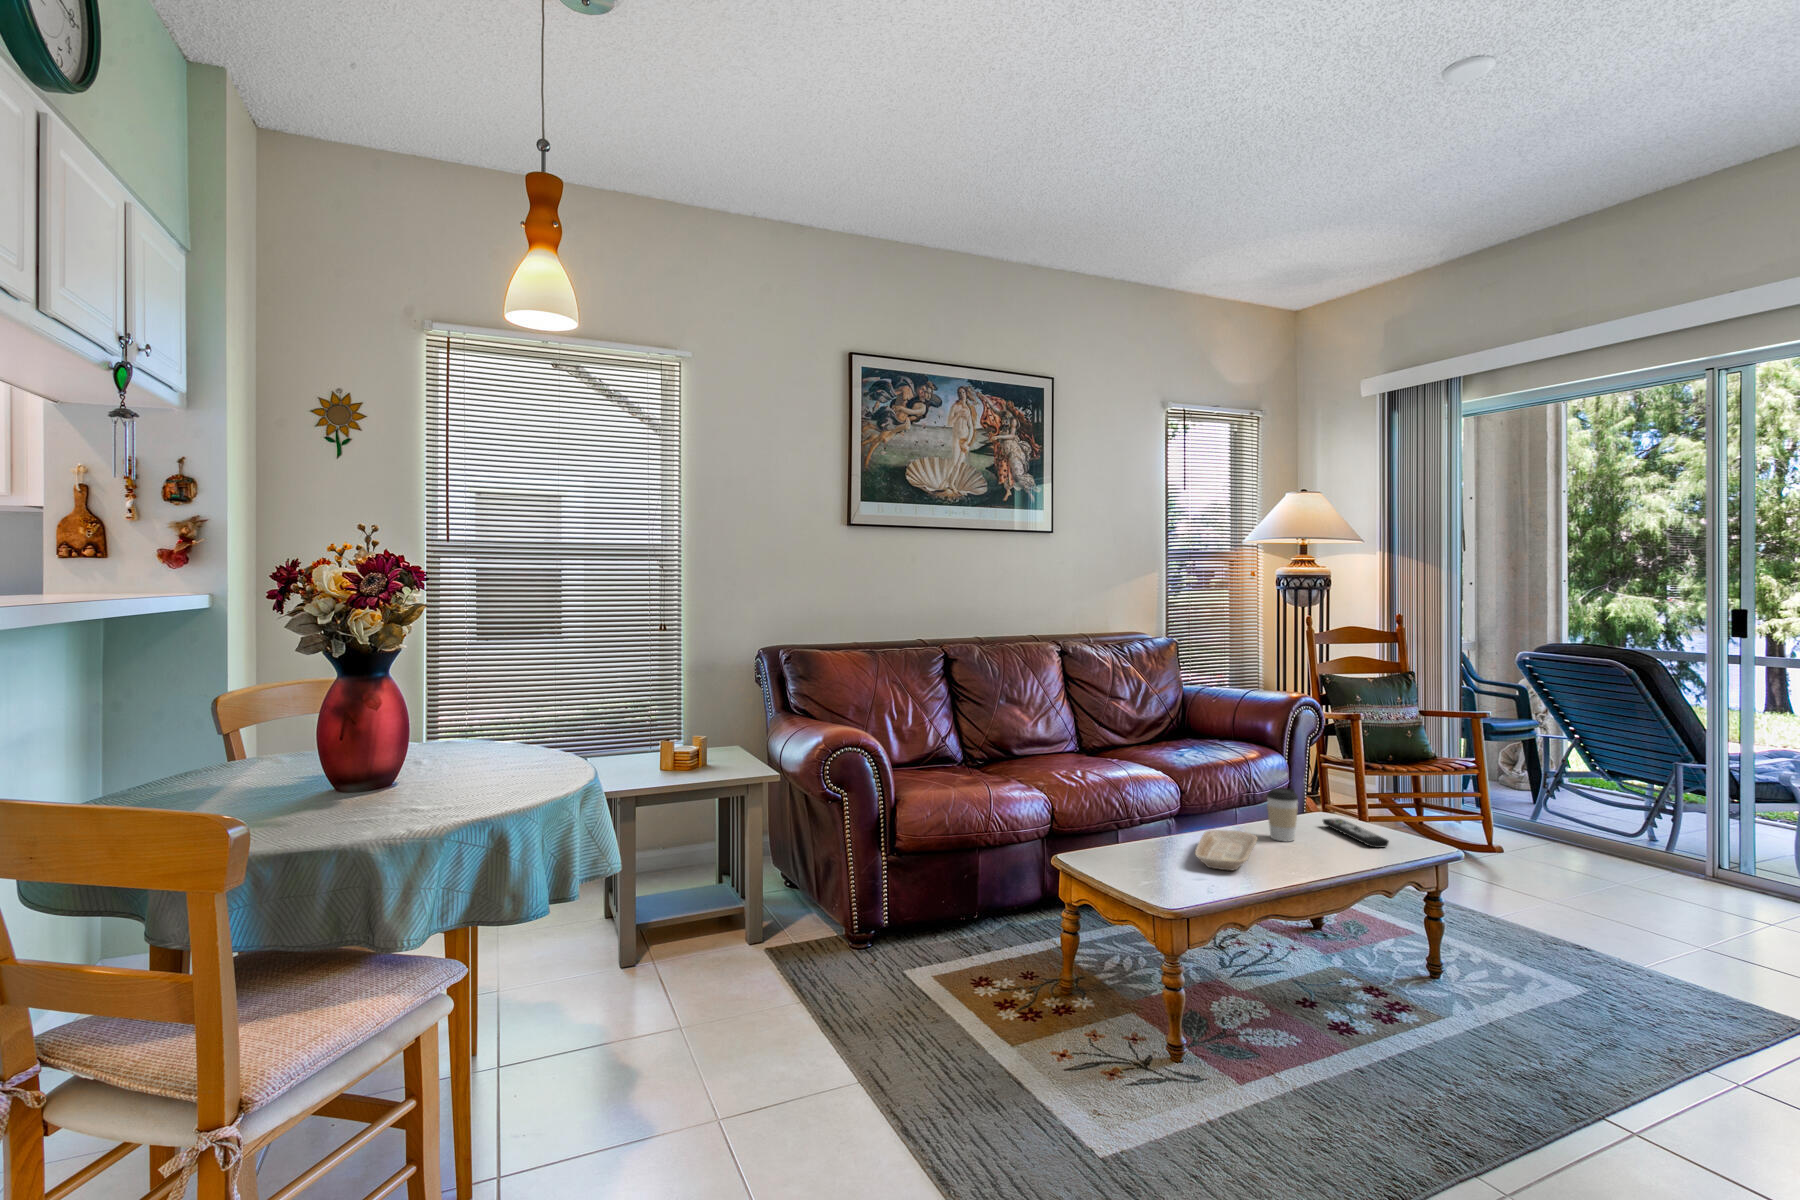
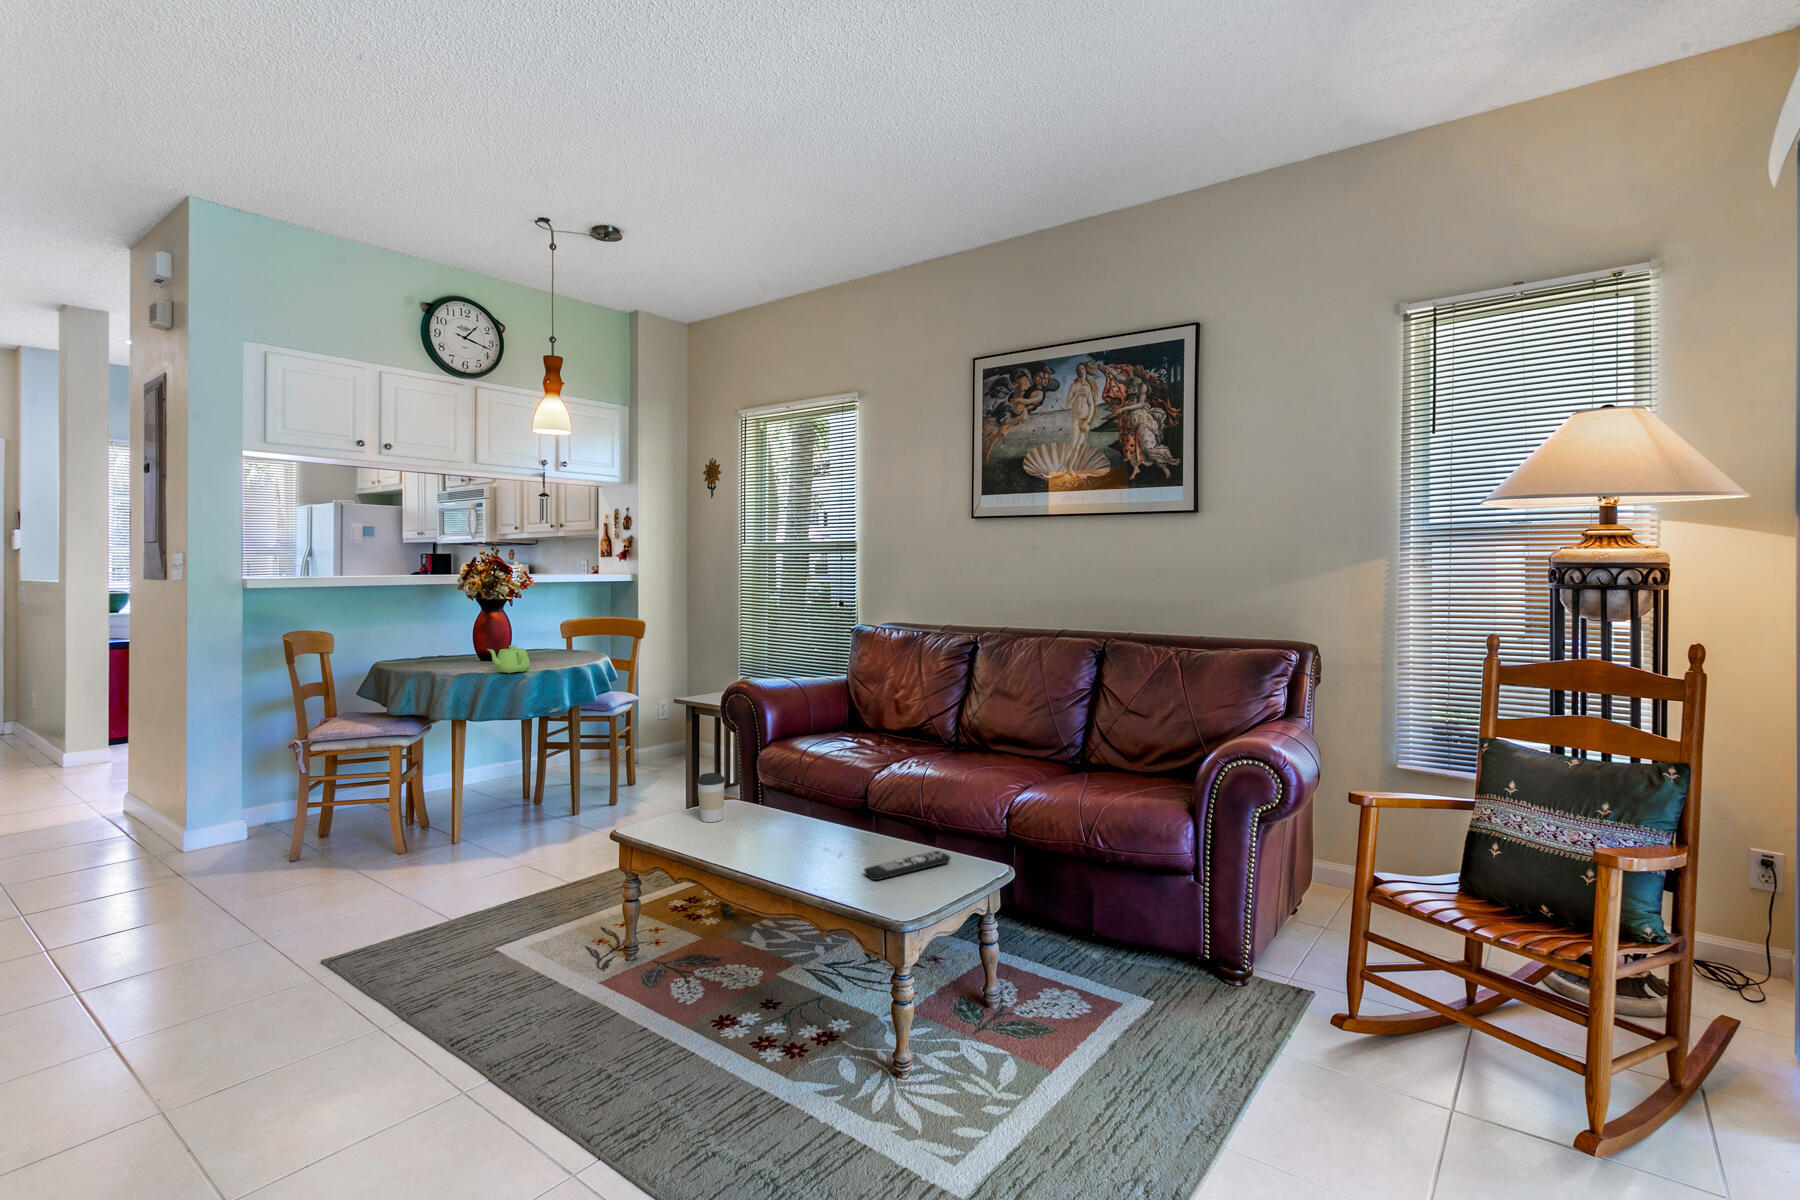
teapot: none [451,717,550,777] -> present [487,645,530,673]
coffee cup: present [1267,788,1298,842] -> present [697,773,725,822]
tray: present [1195,830,1258,871] -> none [719,817,825,841]

